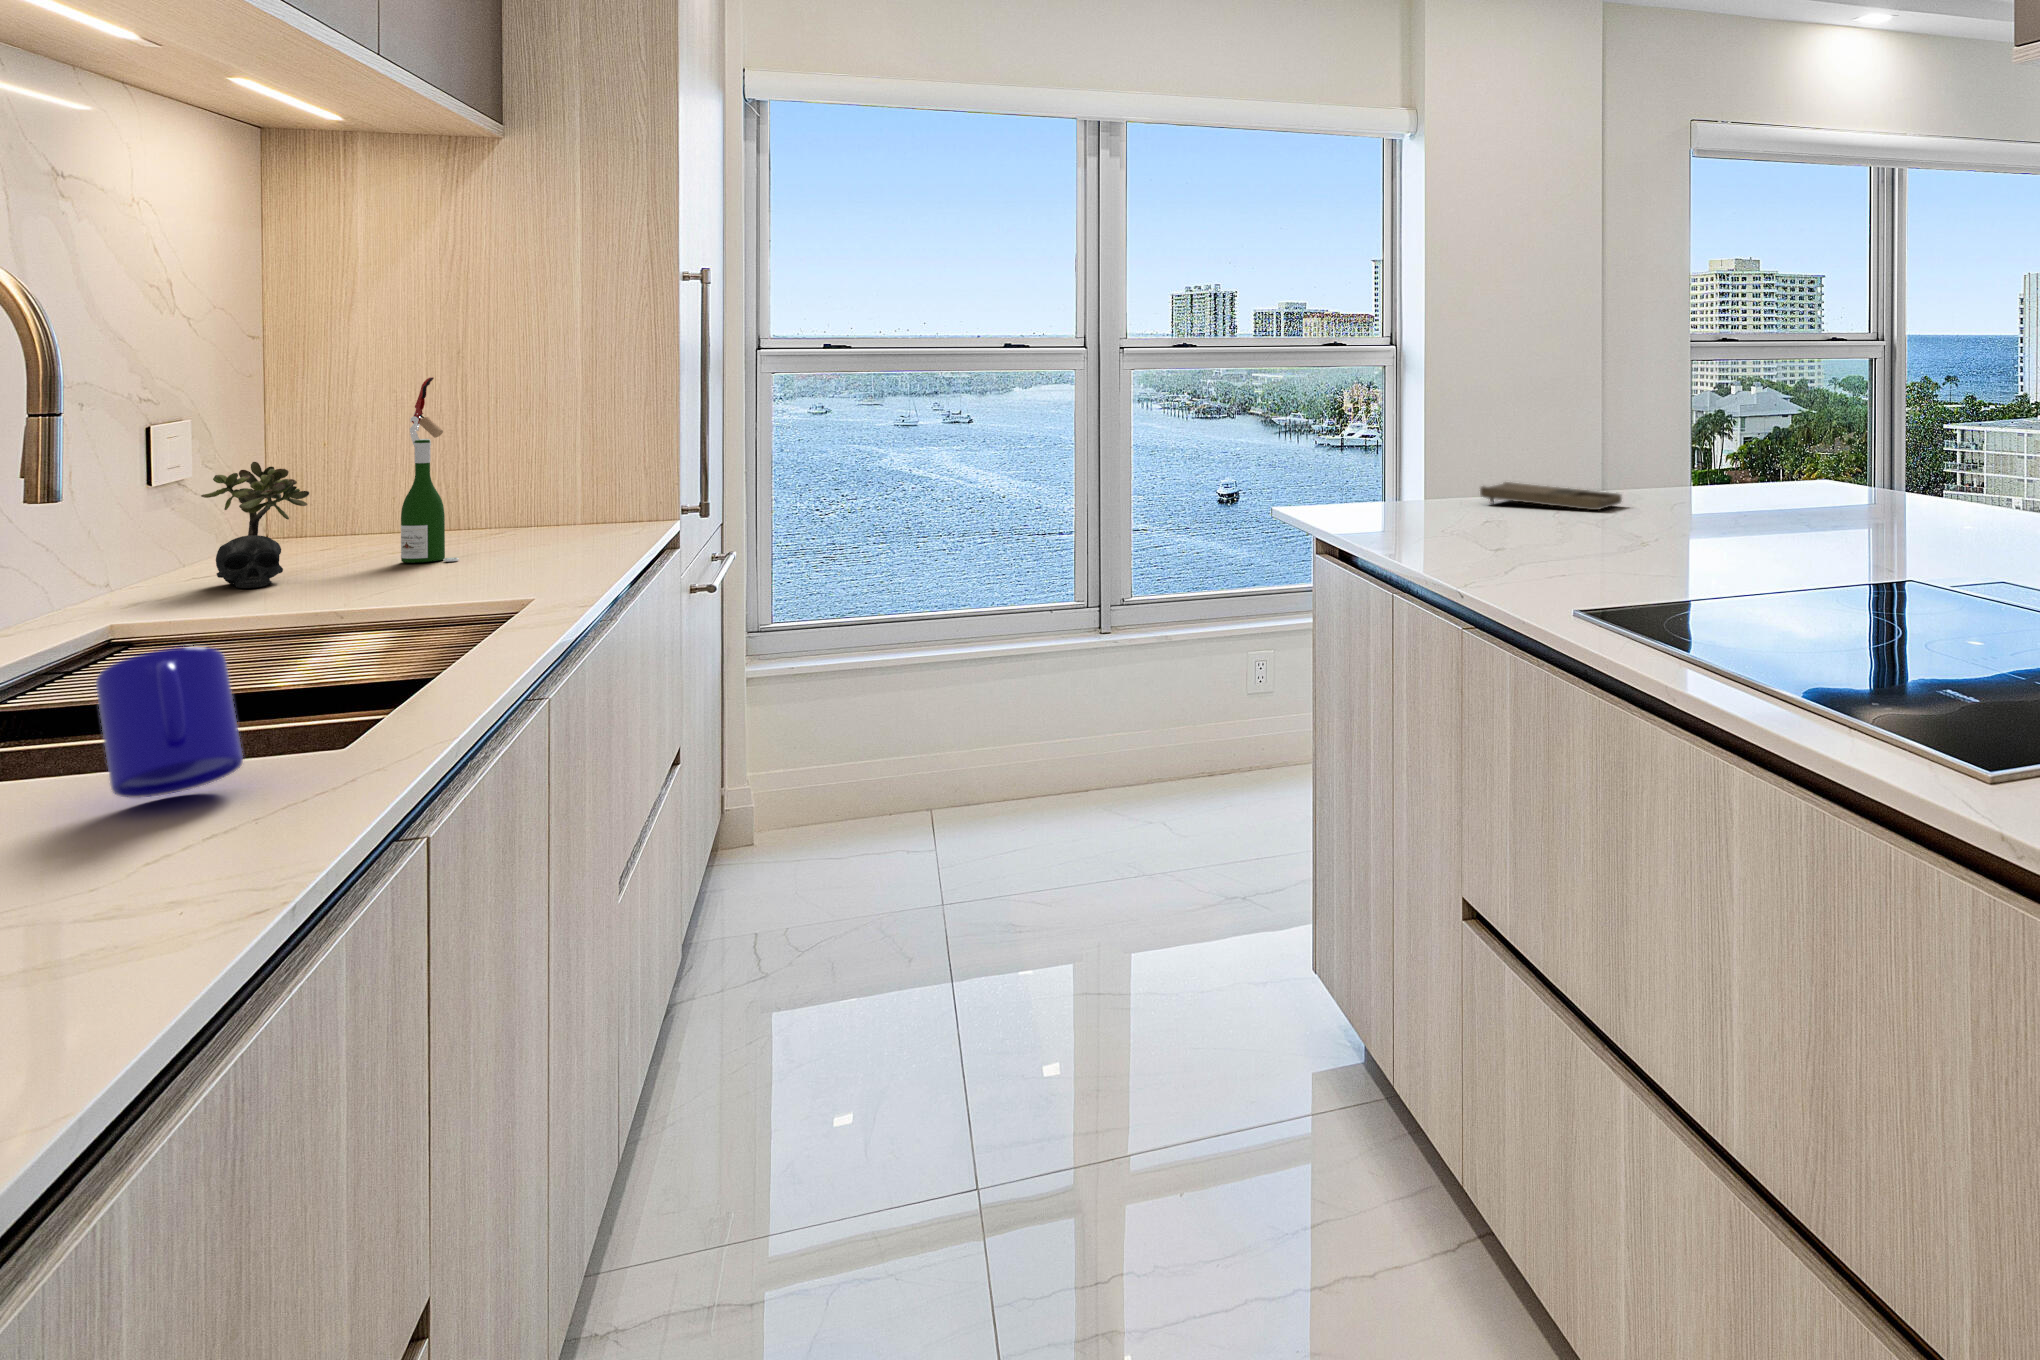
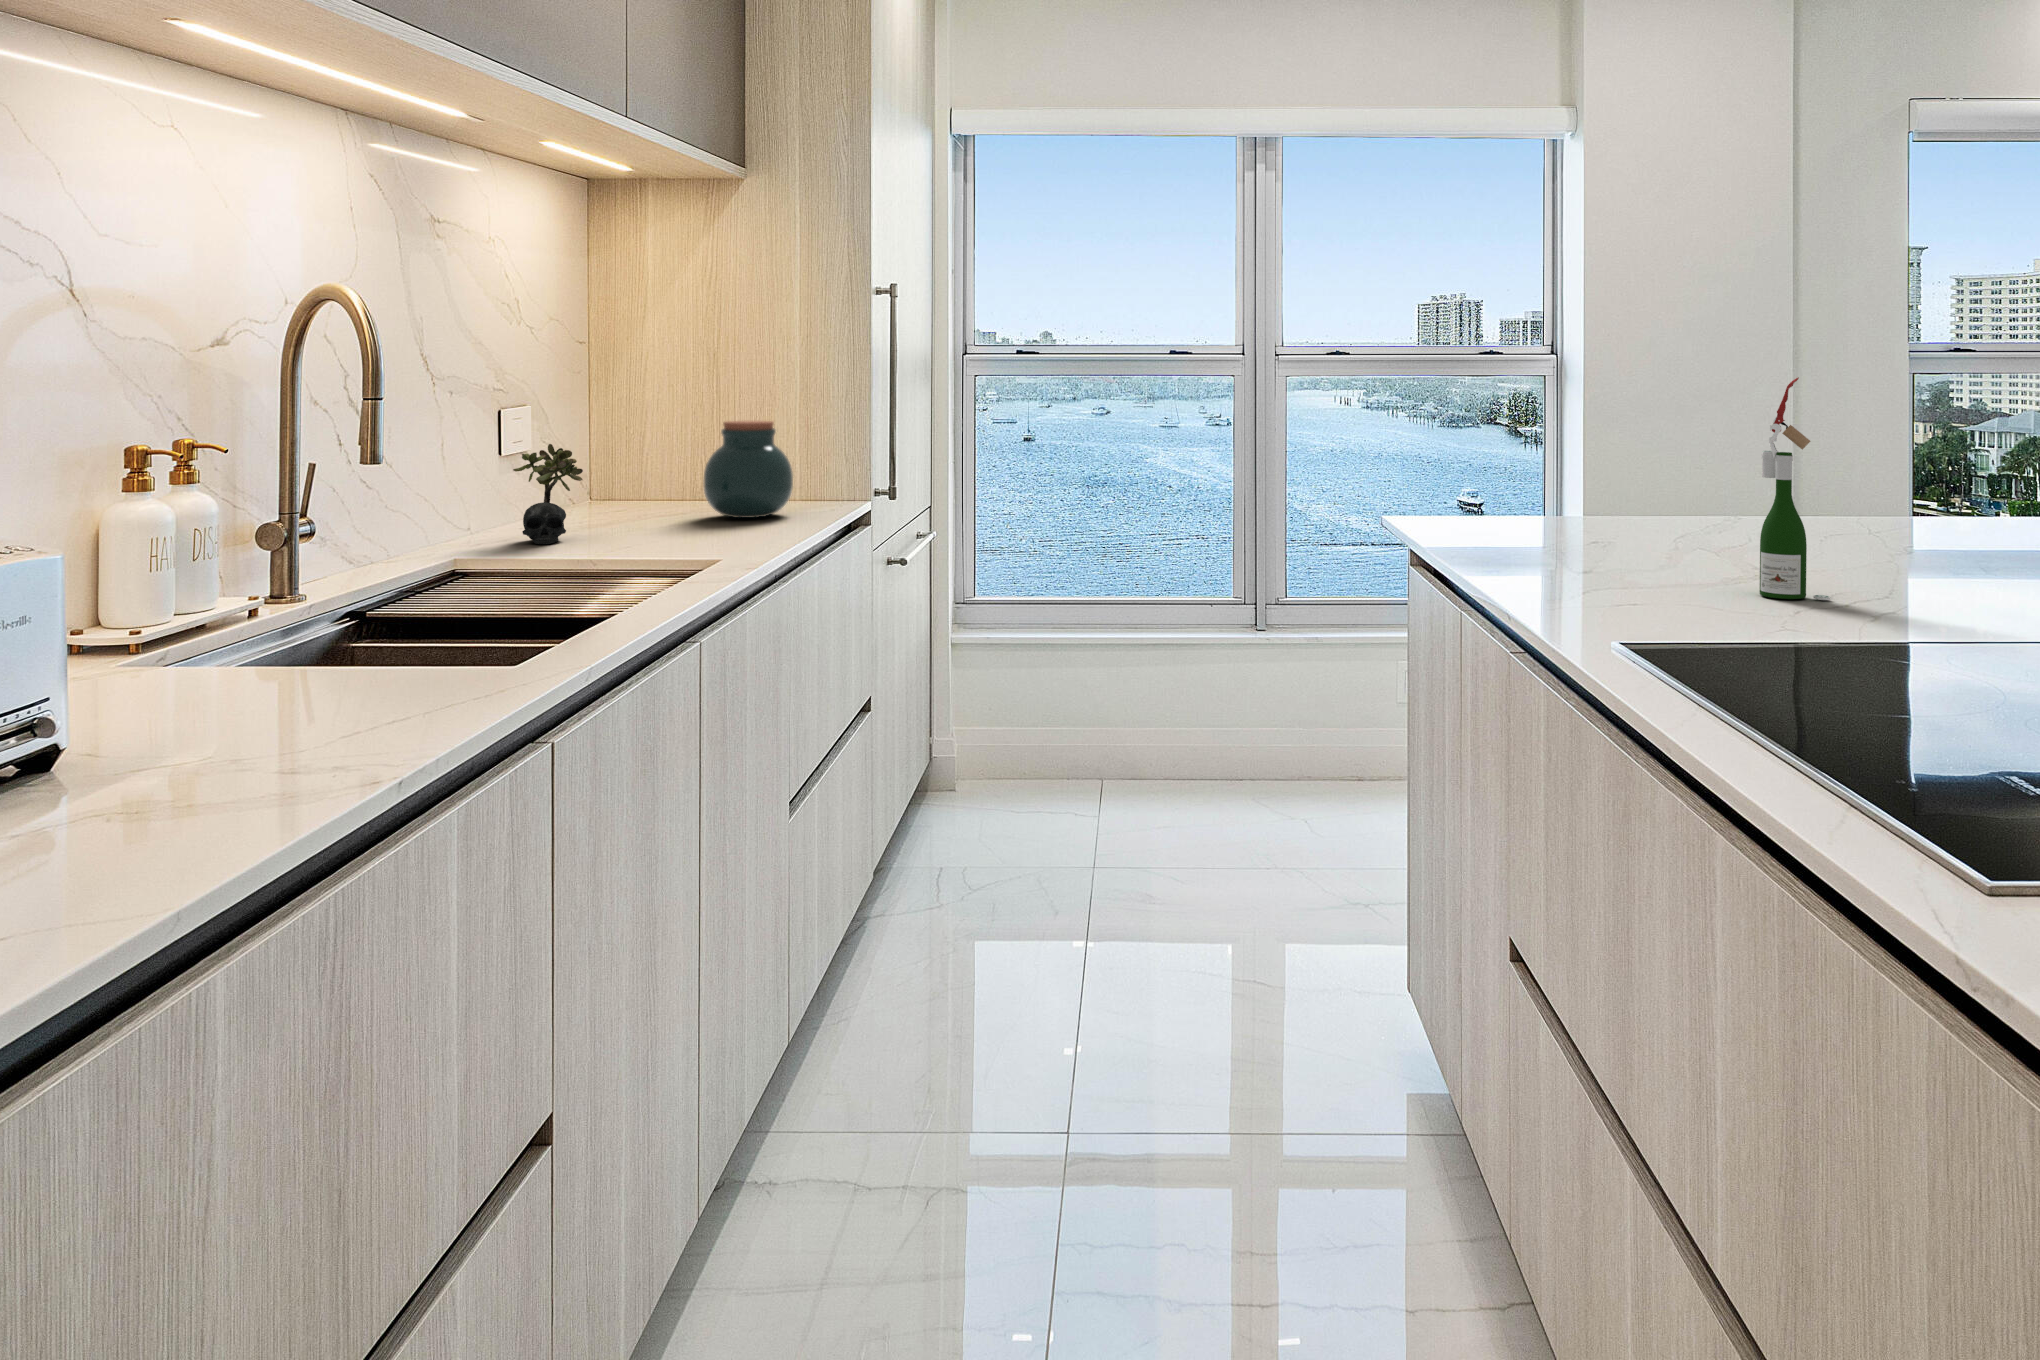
wine bottle: present [401,377,459,563] -> present [1760,377,1830,600]
jar: none [468,427,589,542] -> present [703,421,793,518]
tray: present [1480,482,1622,510] -> none [1600,502,1763,538]
mug: present [96,647,243,798] -> none [334,589,423,702]

